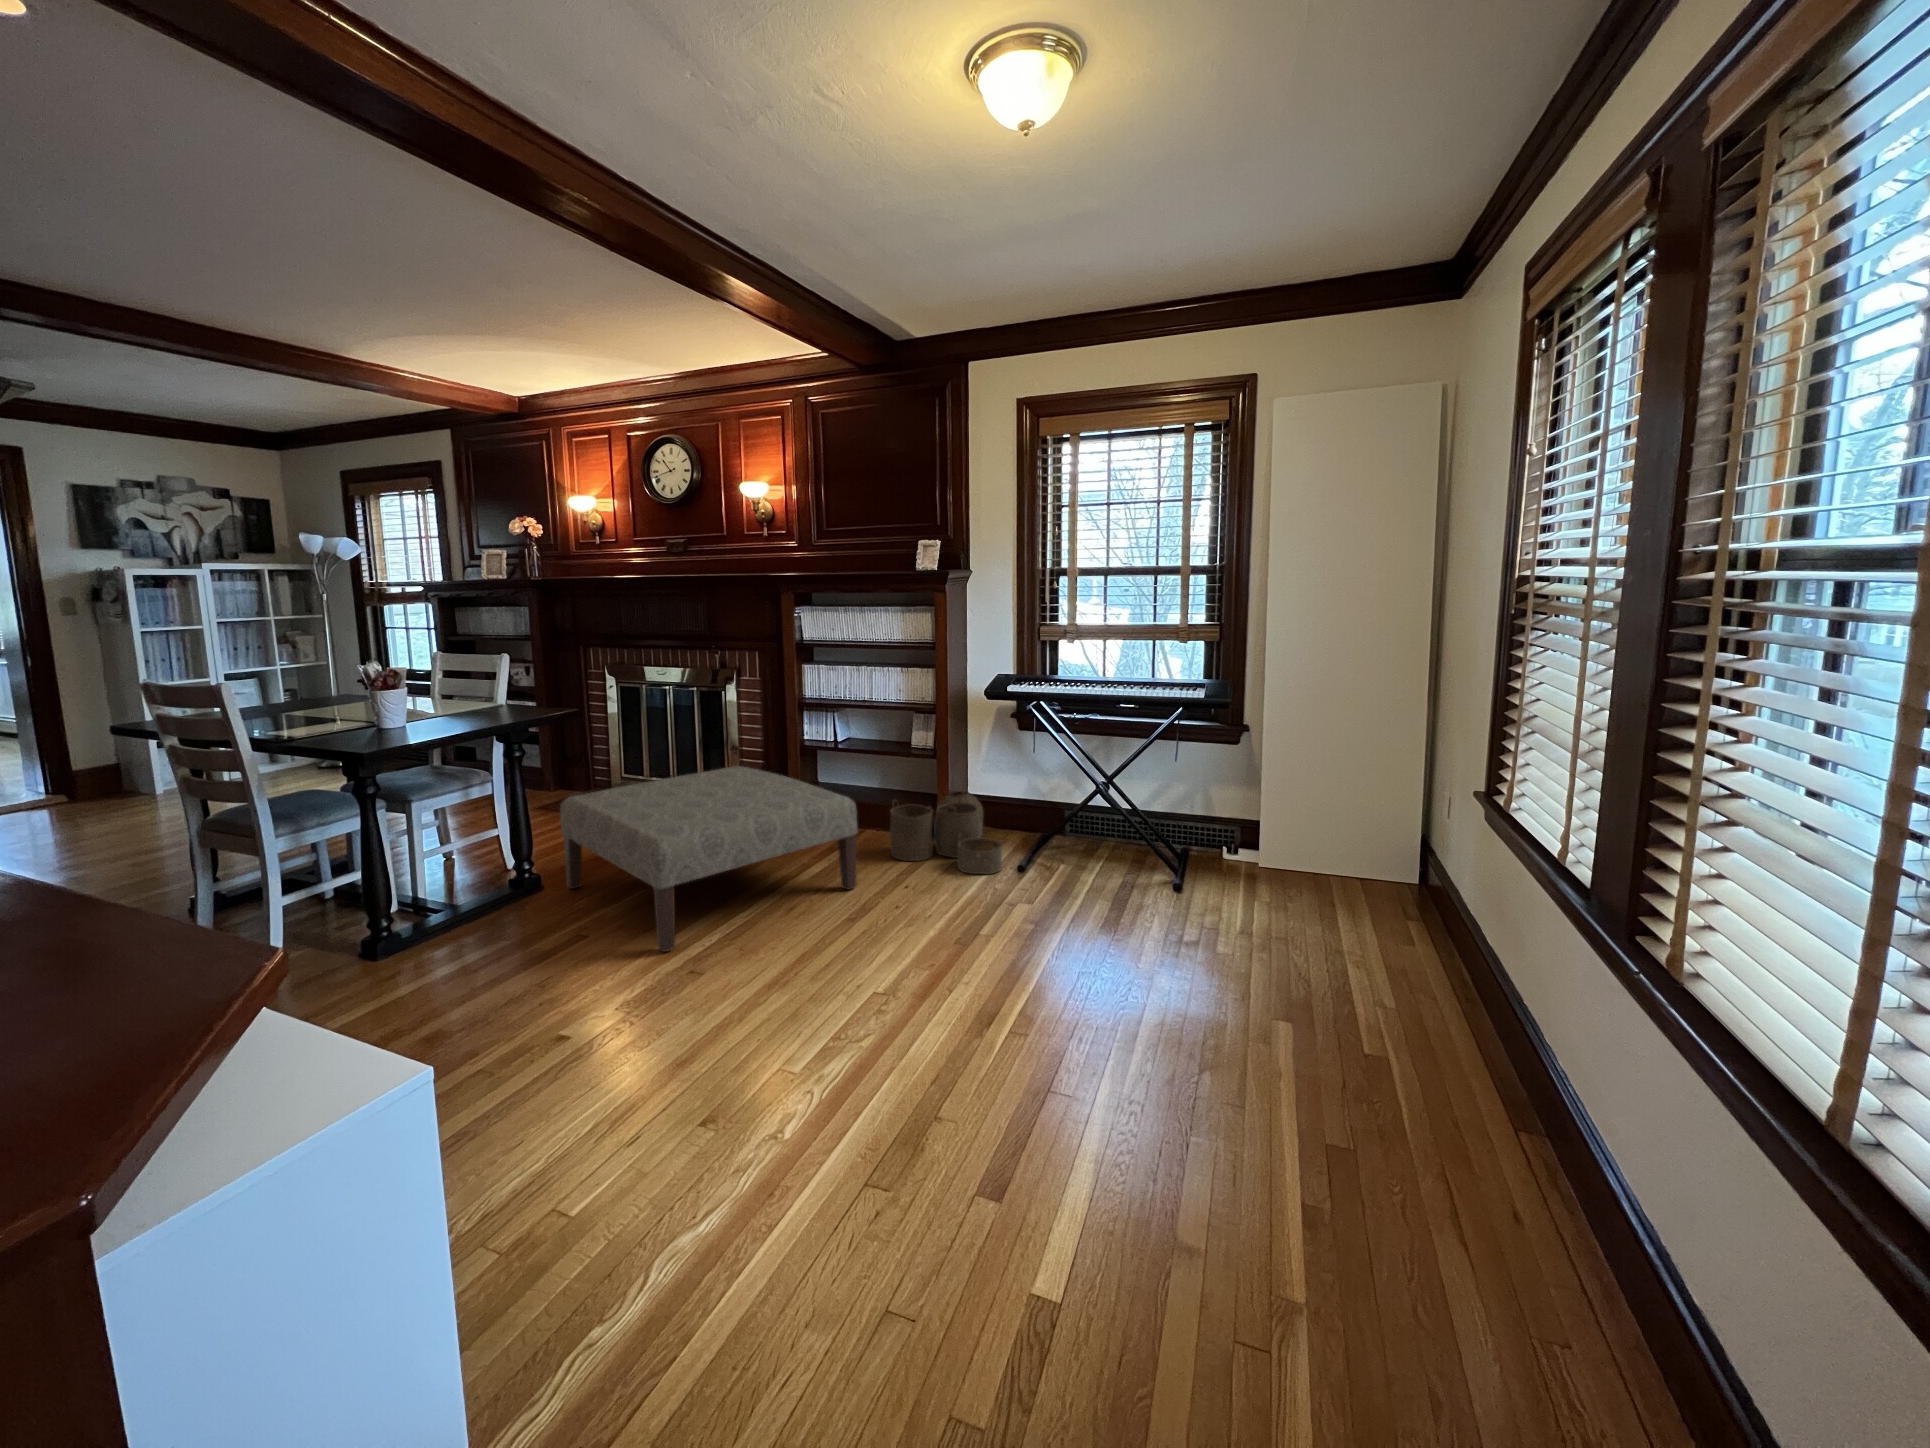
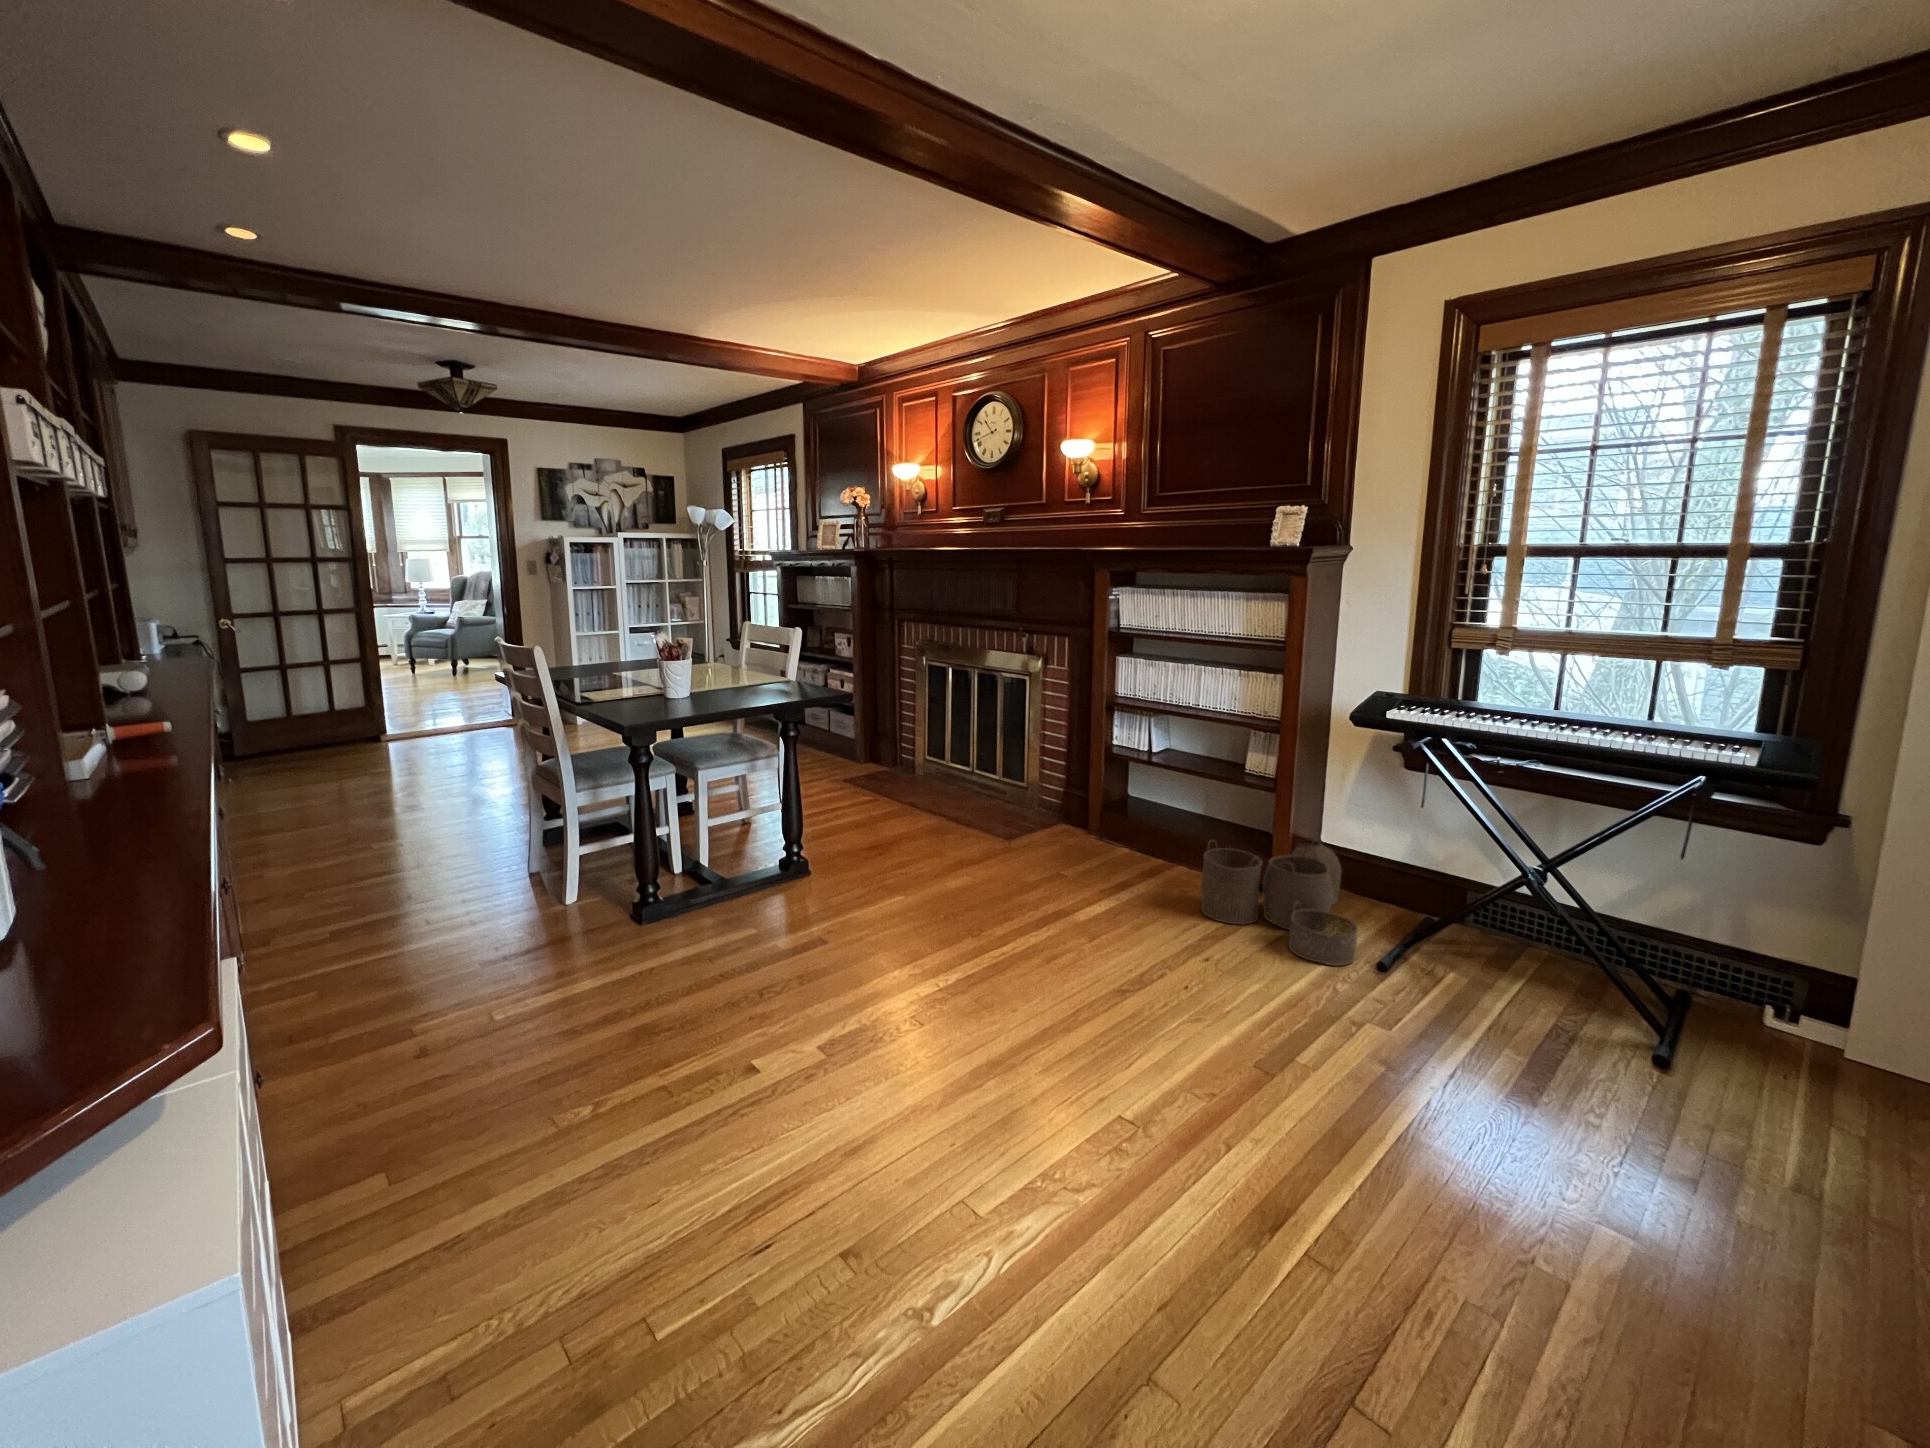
ottoman: present [560,766,858,952] -> none [827,771,1148,986]

